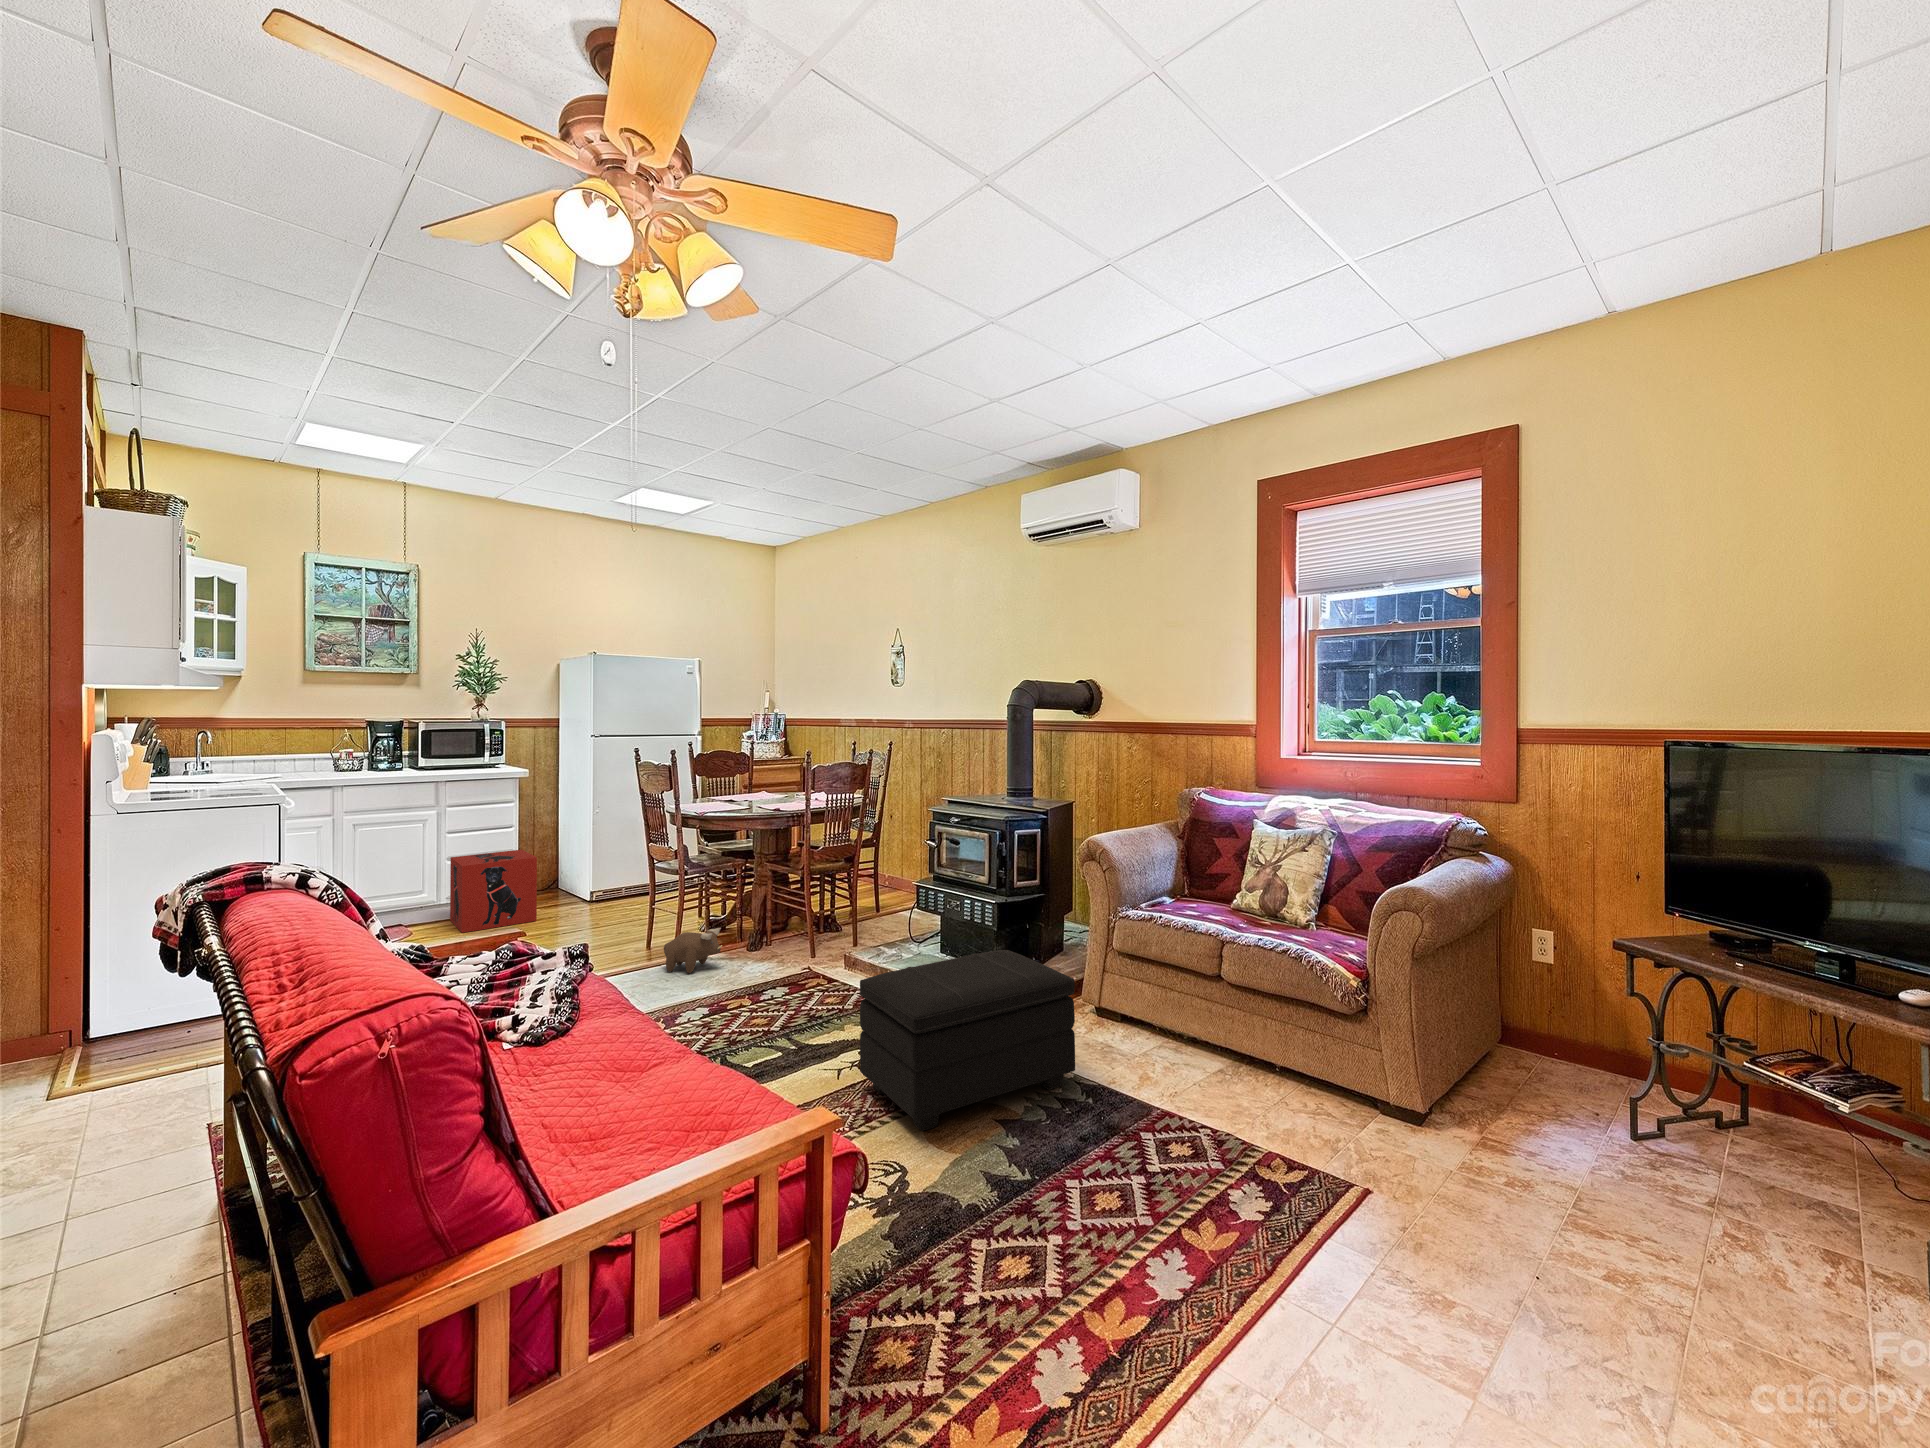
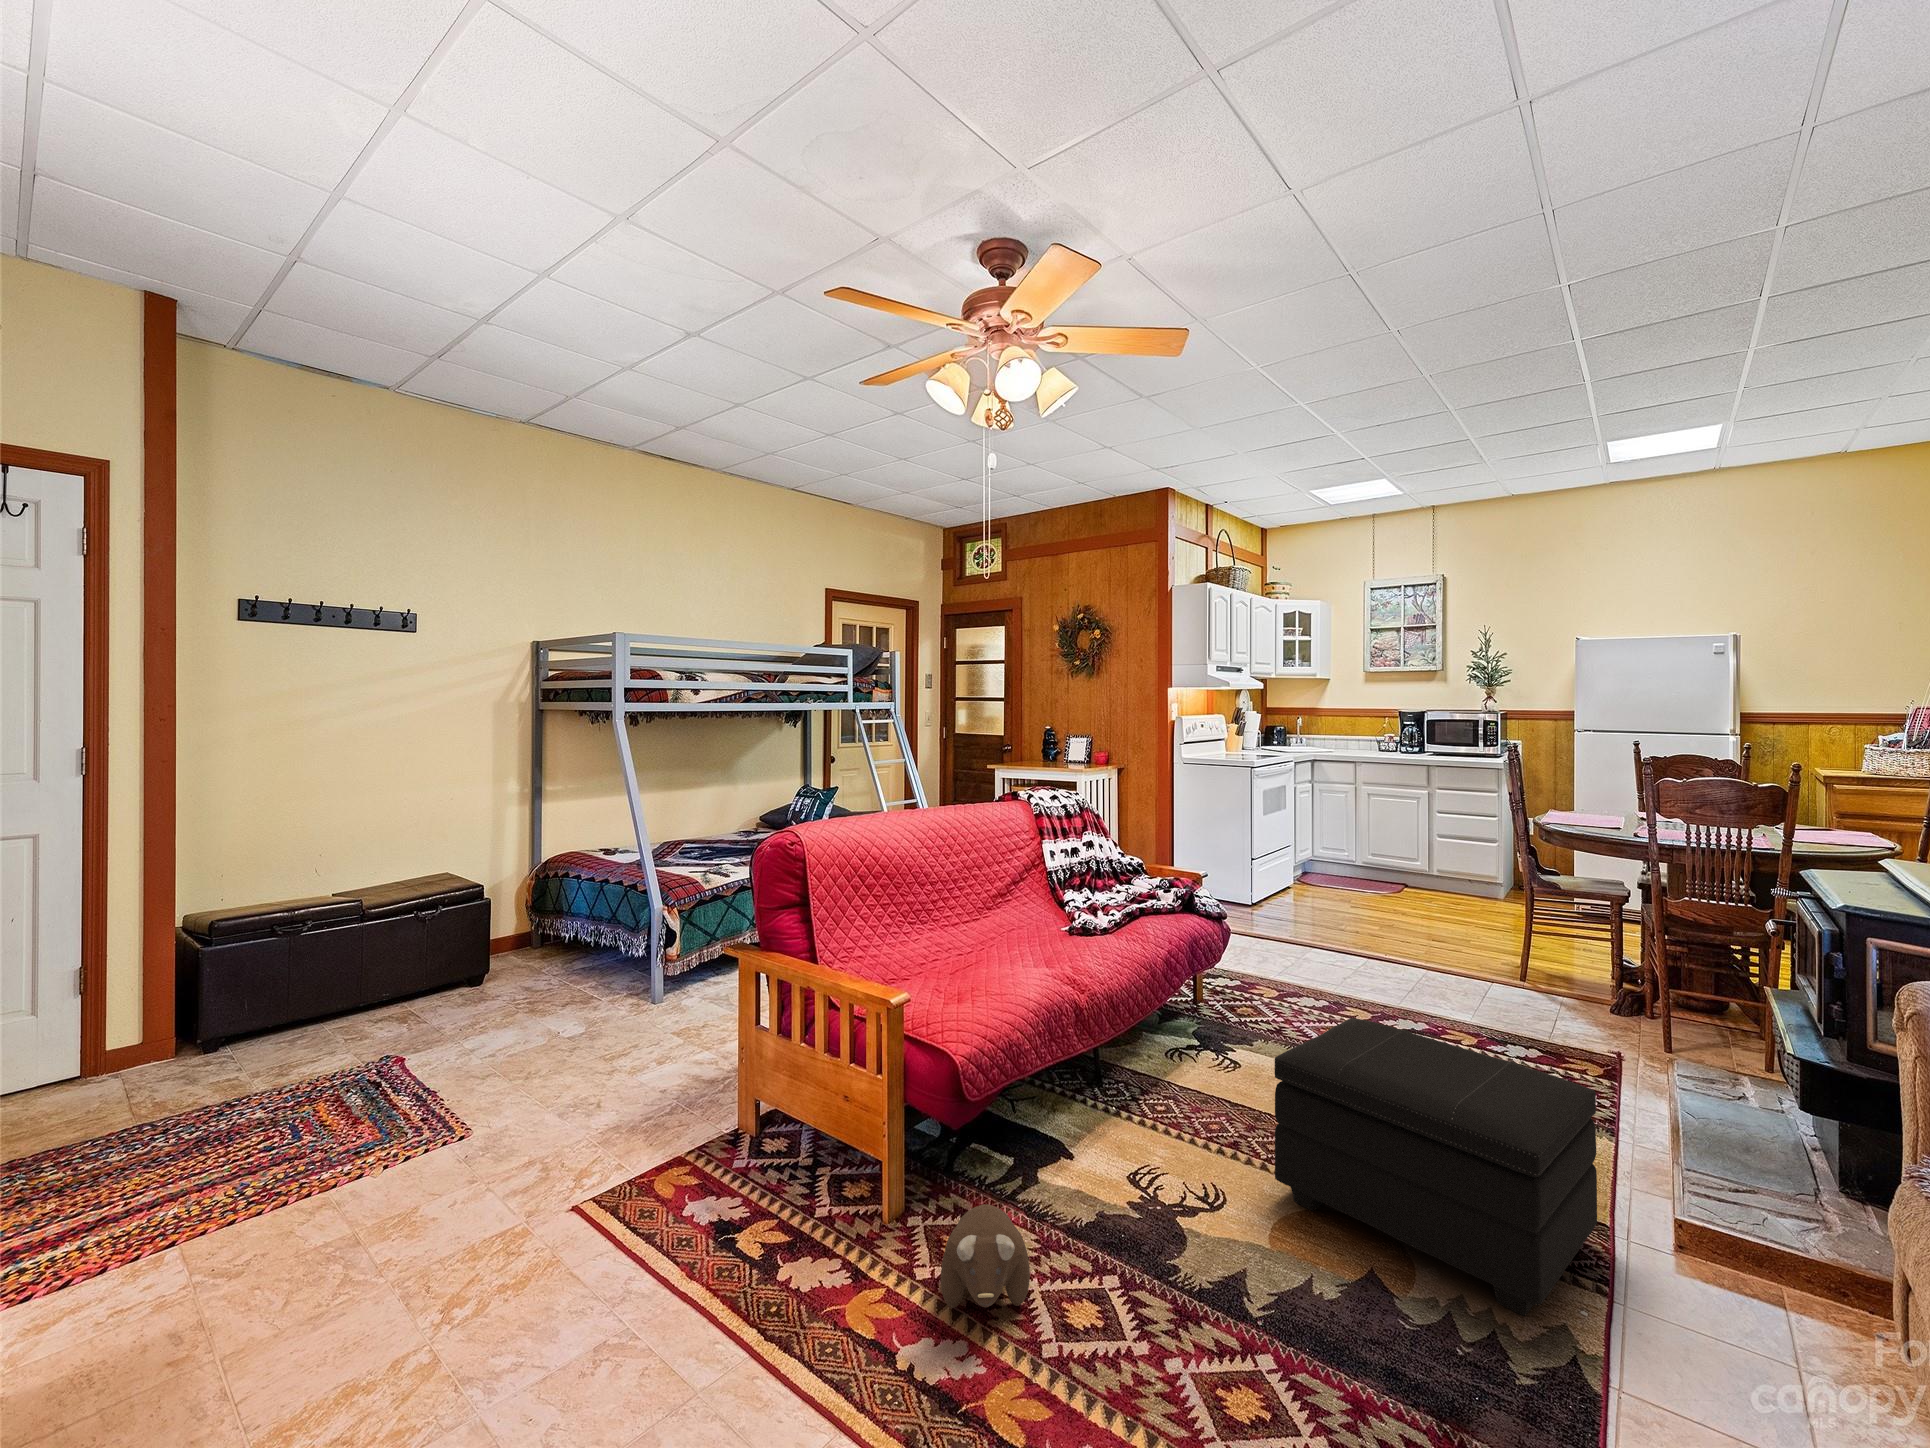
storage box: present [450,850,537,933] -> none [1419,835,1498,911]
plush toy: present [664,928,722,973] -> present [941,1204,1030,1308]

